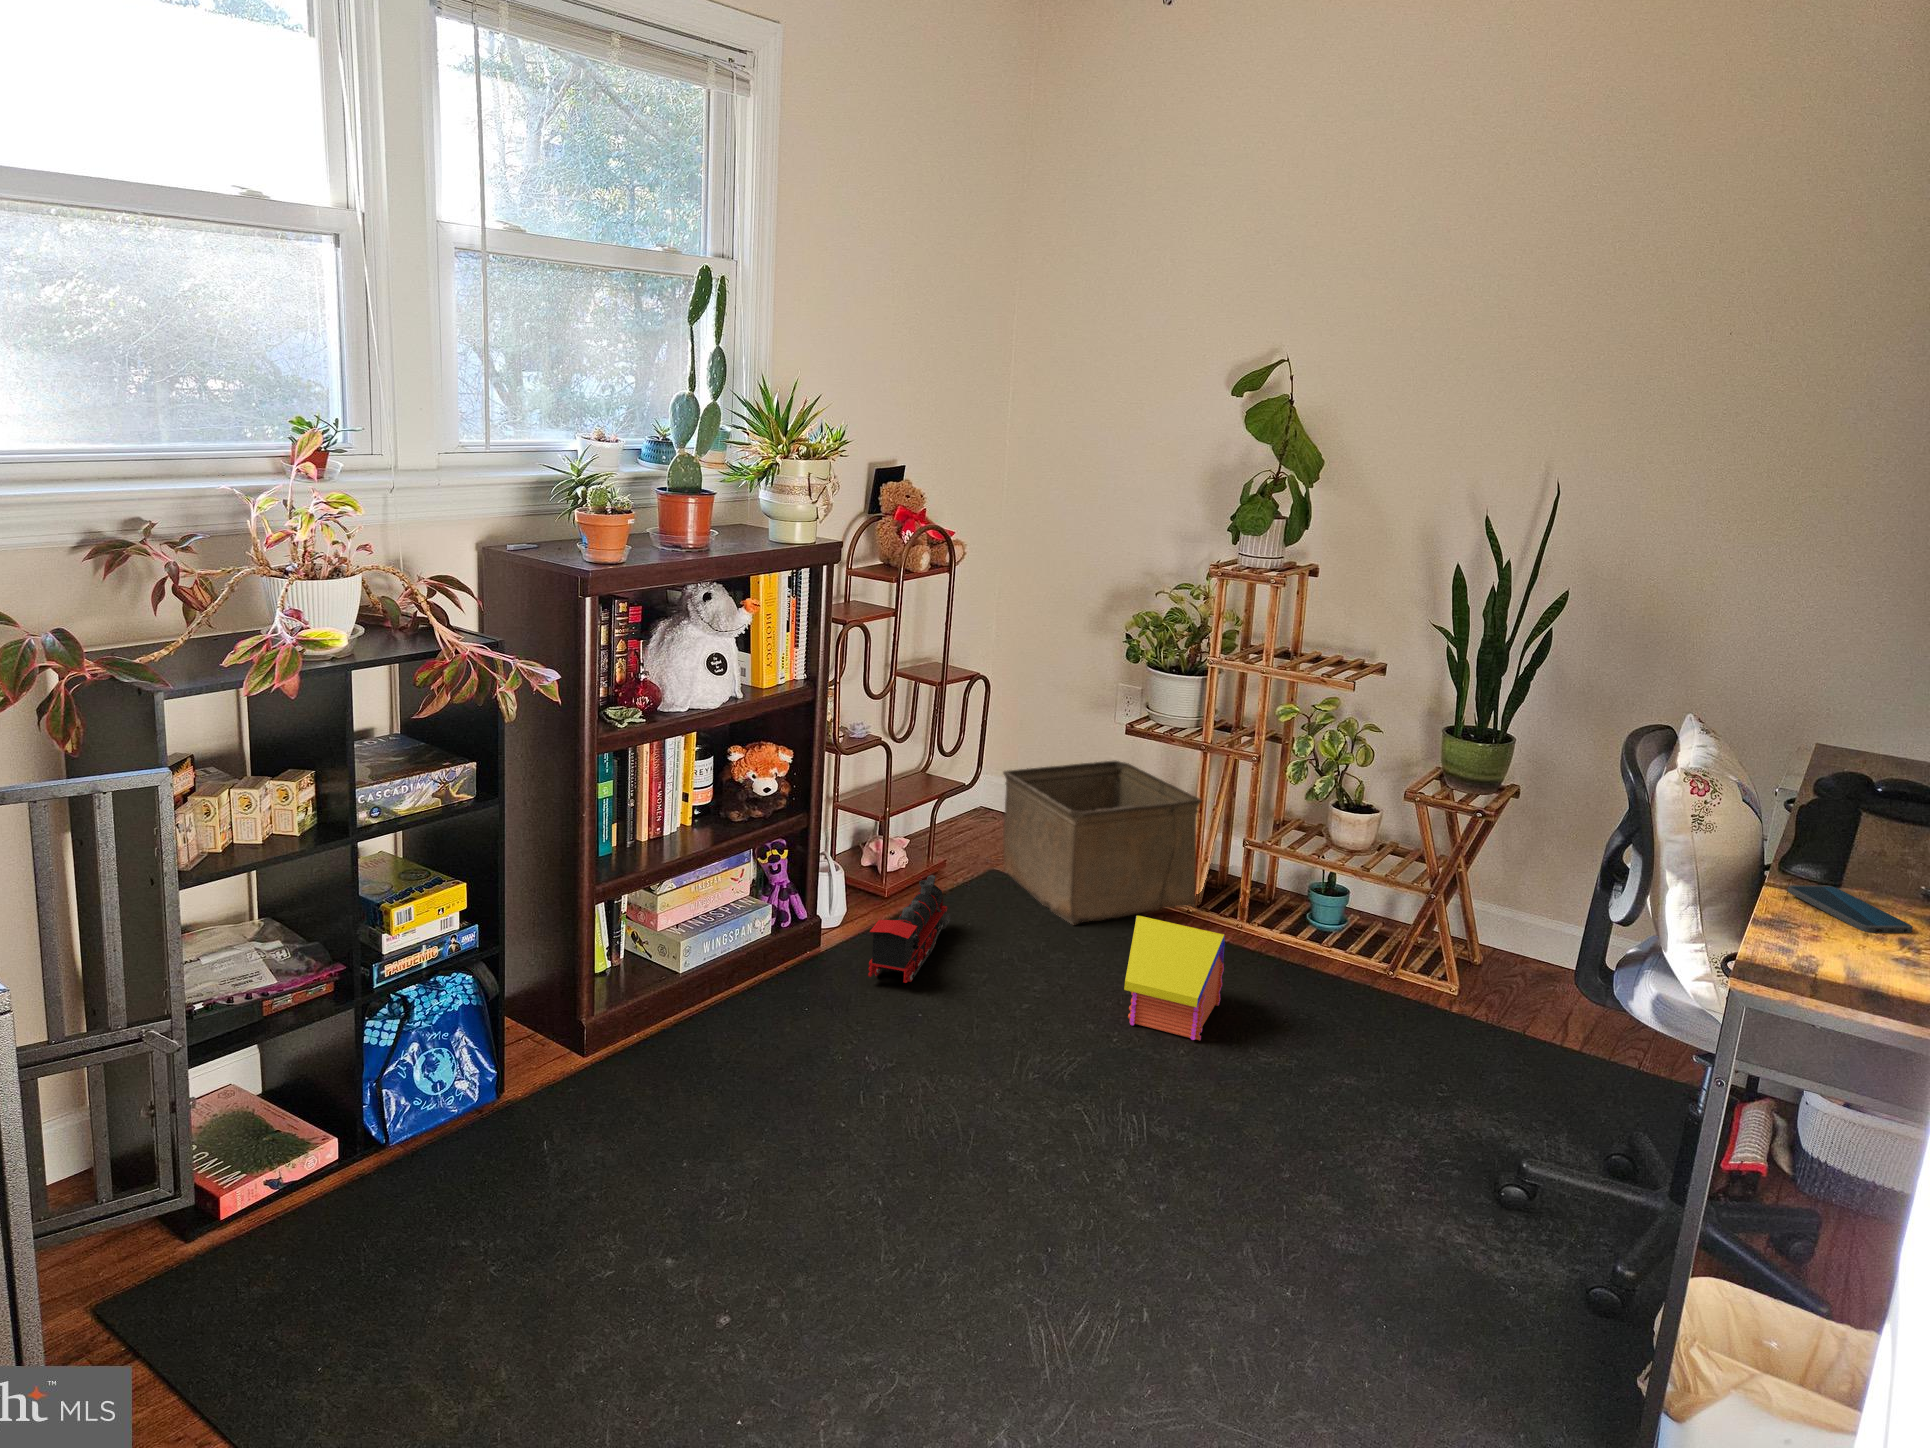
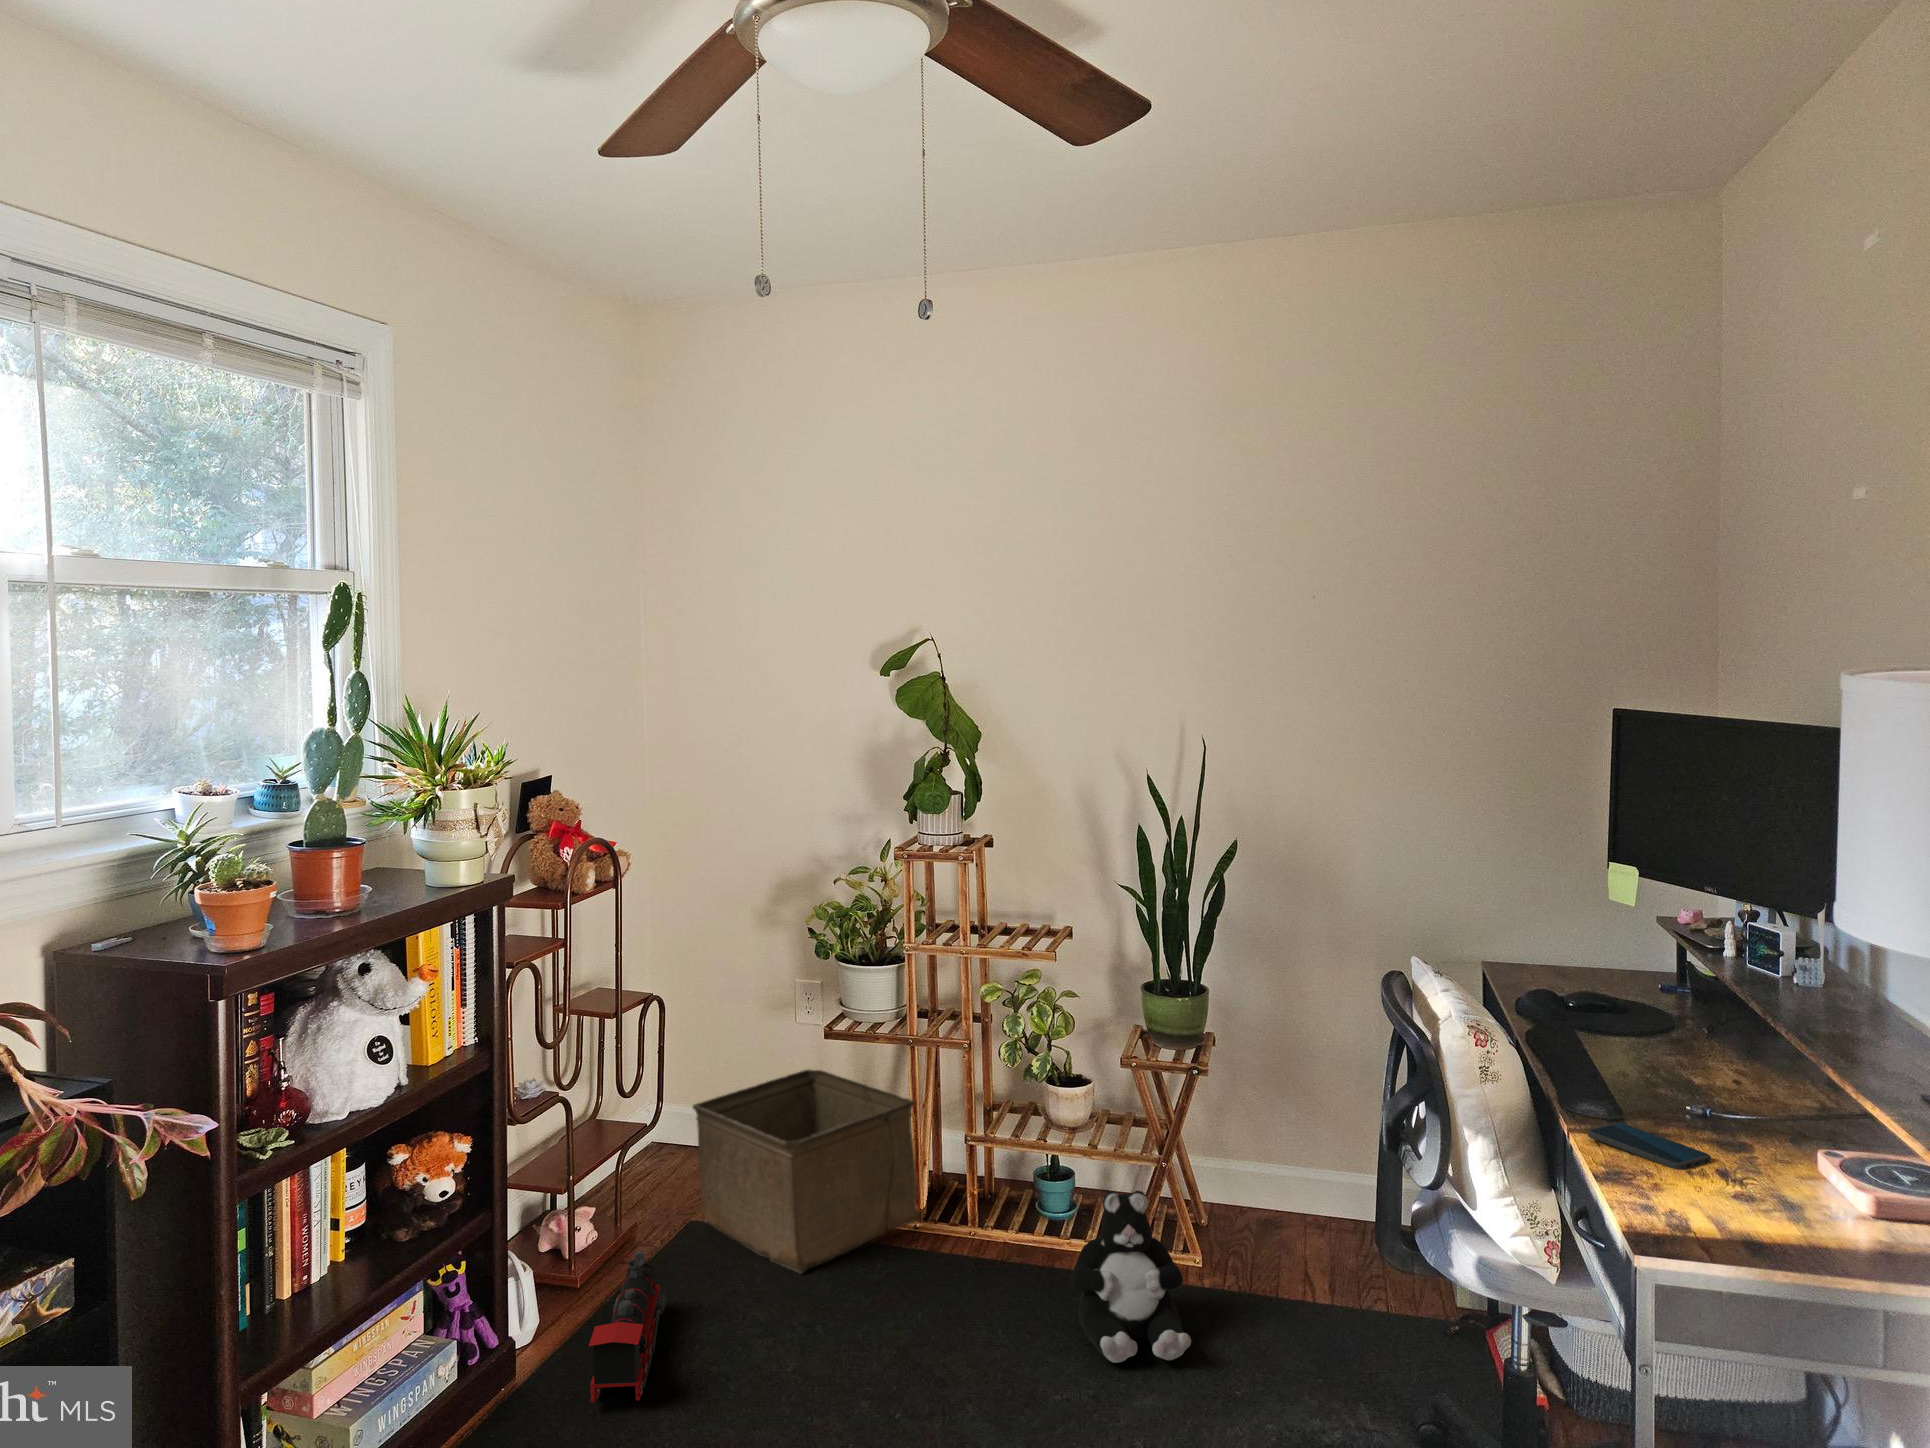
plush toy: none [1305,901,1416,1055] -> present [1070,1191,1191,1363]
toy house: present [1124,916,1225,1040] -> none [891,1257,991,1392]

